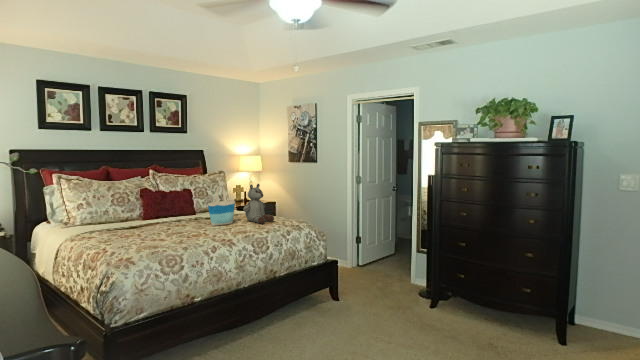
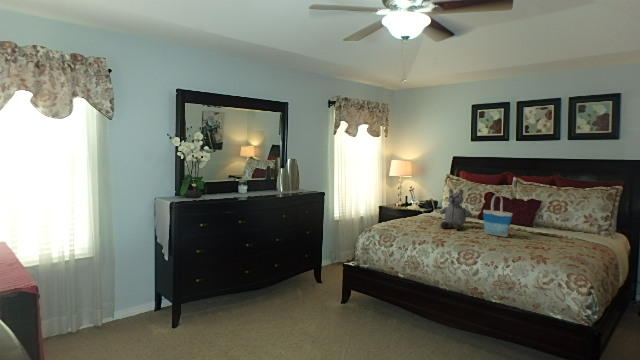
stuffed bear: present [243,184,274,224] -> present [440,189,472,230]

